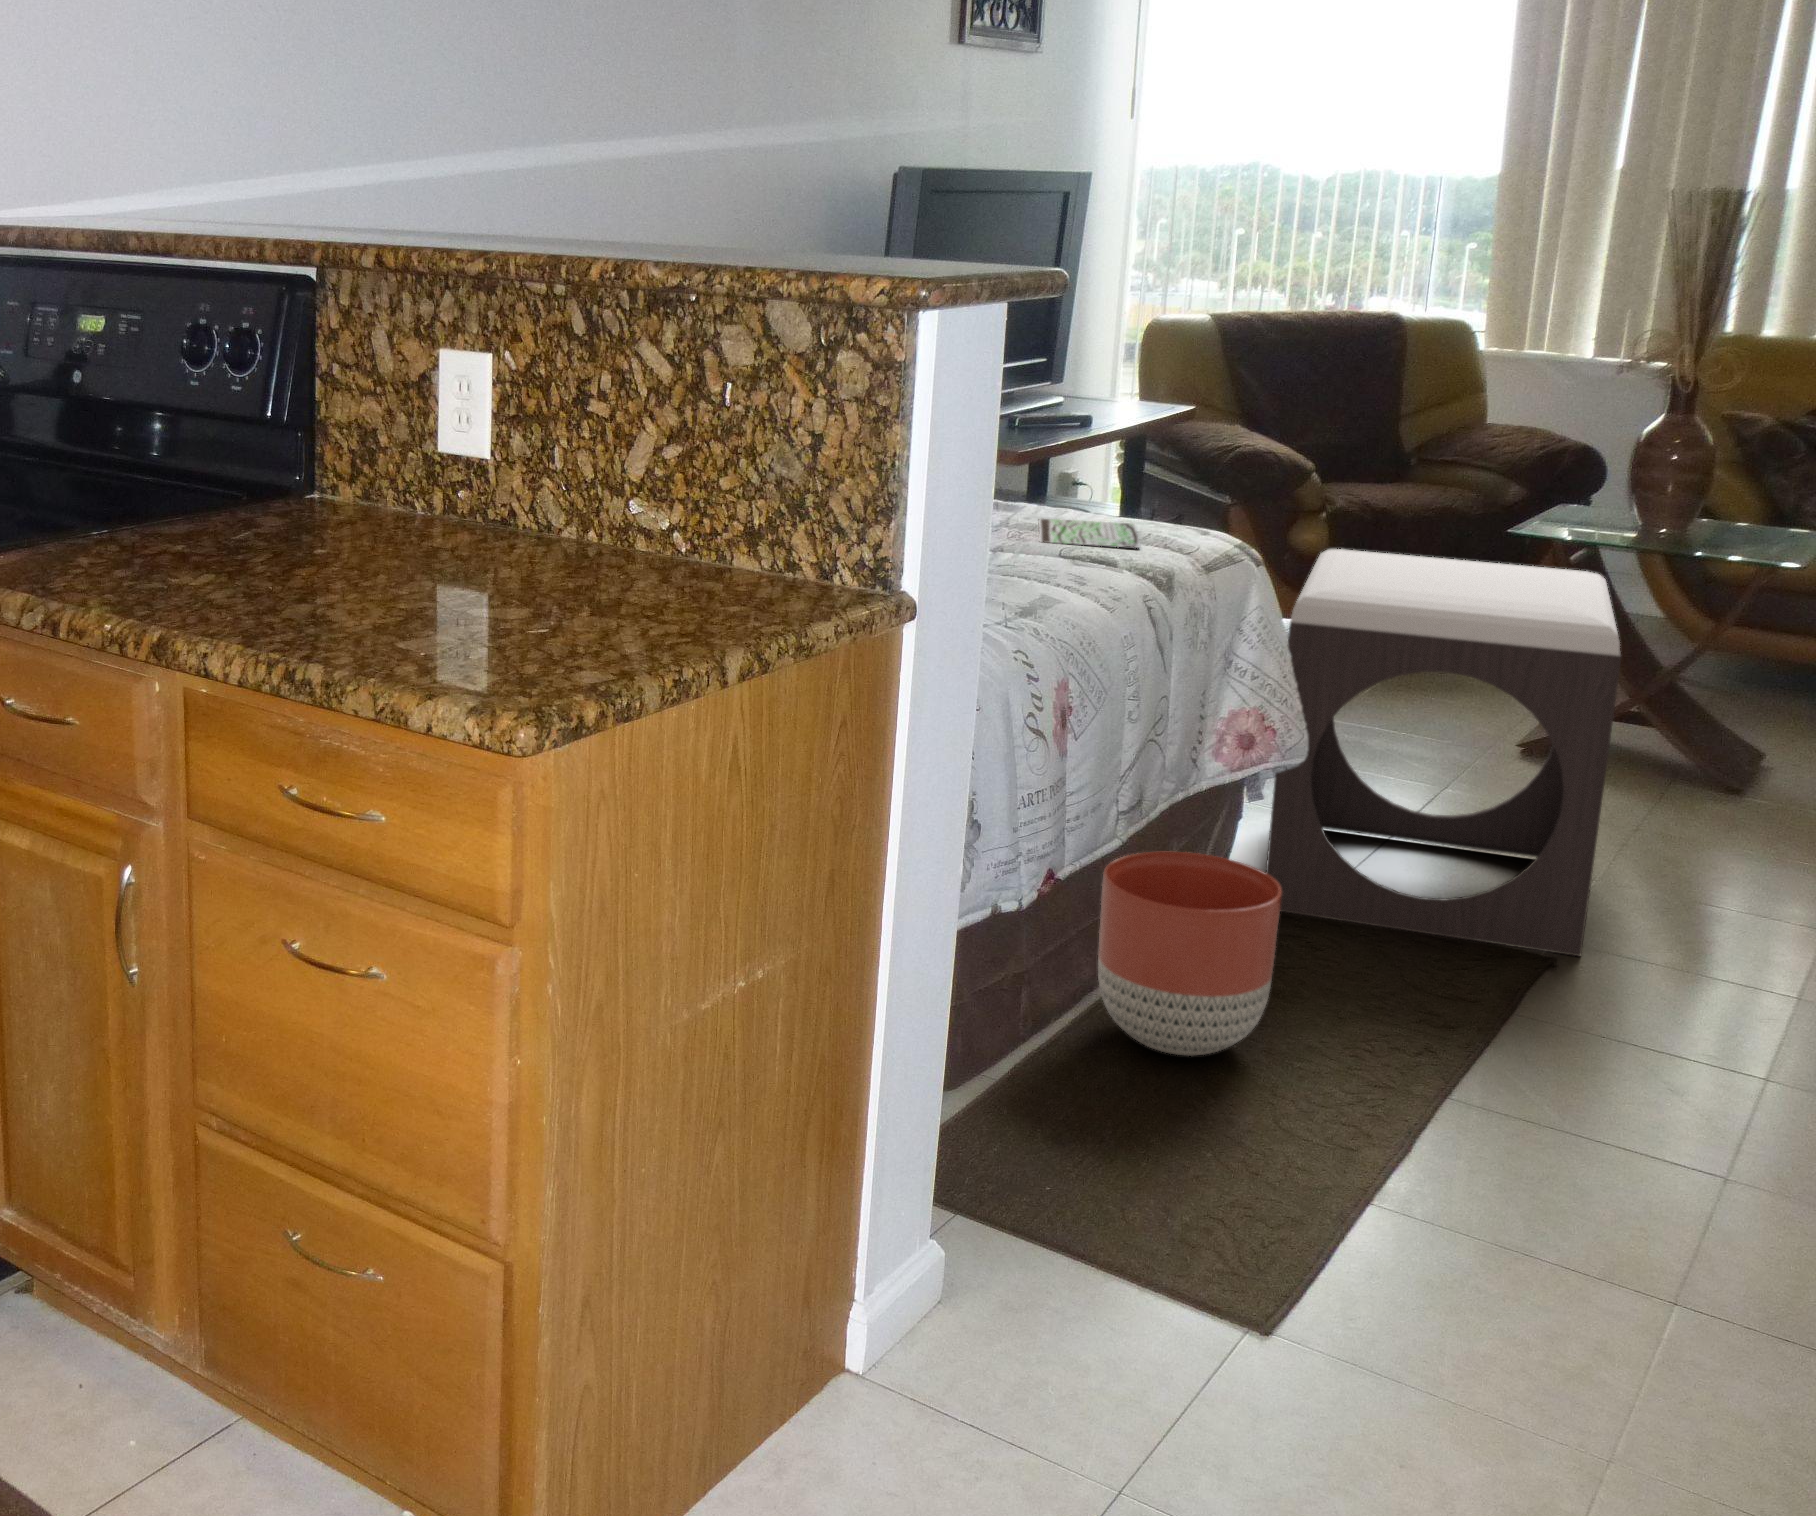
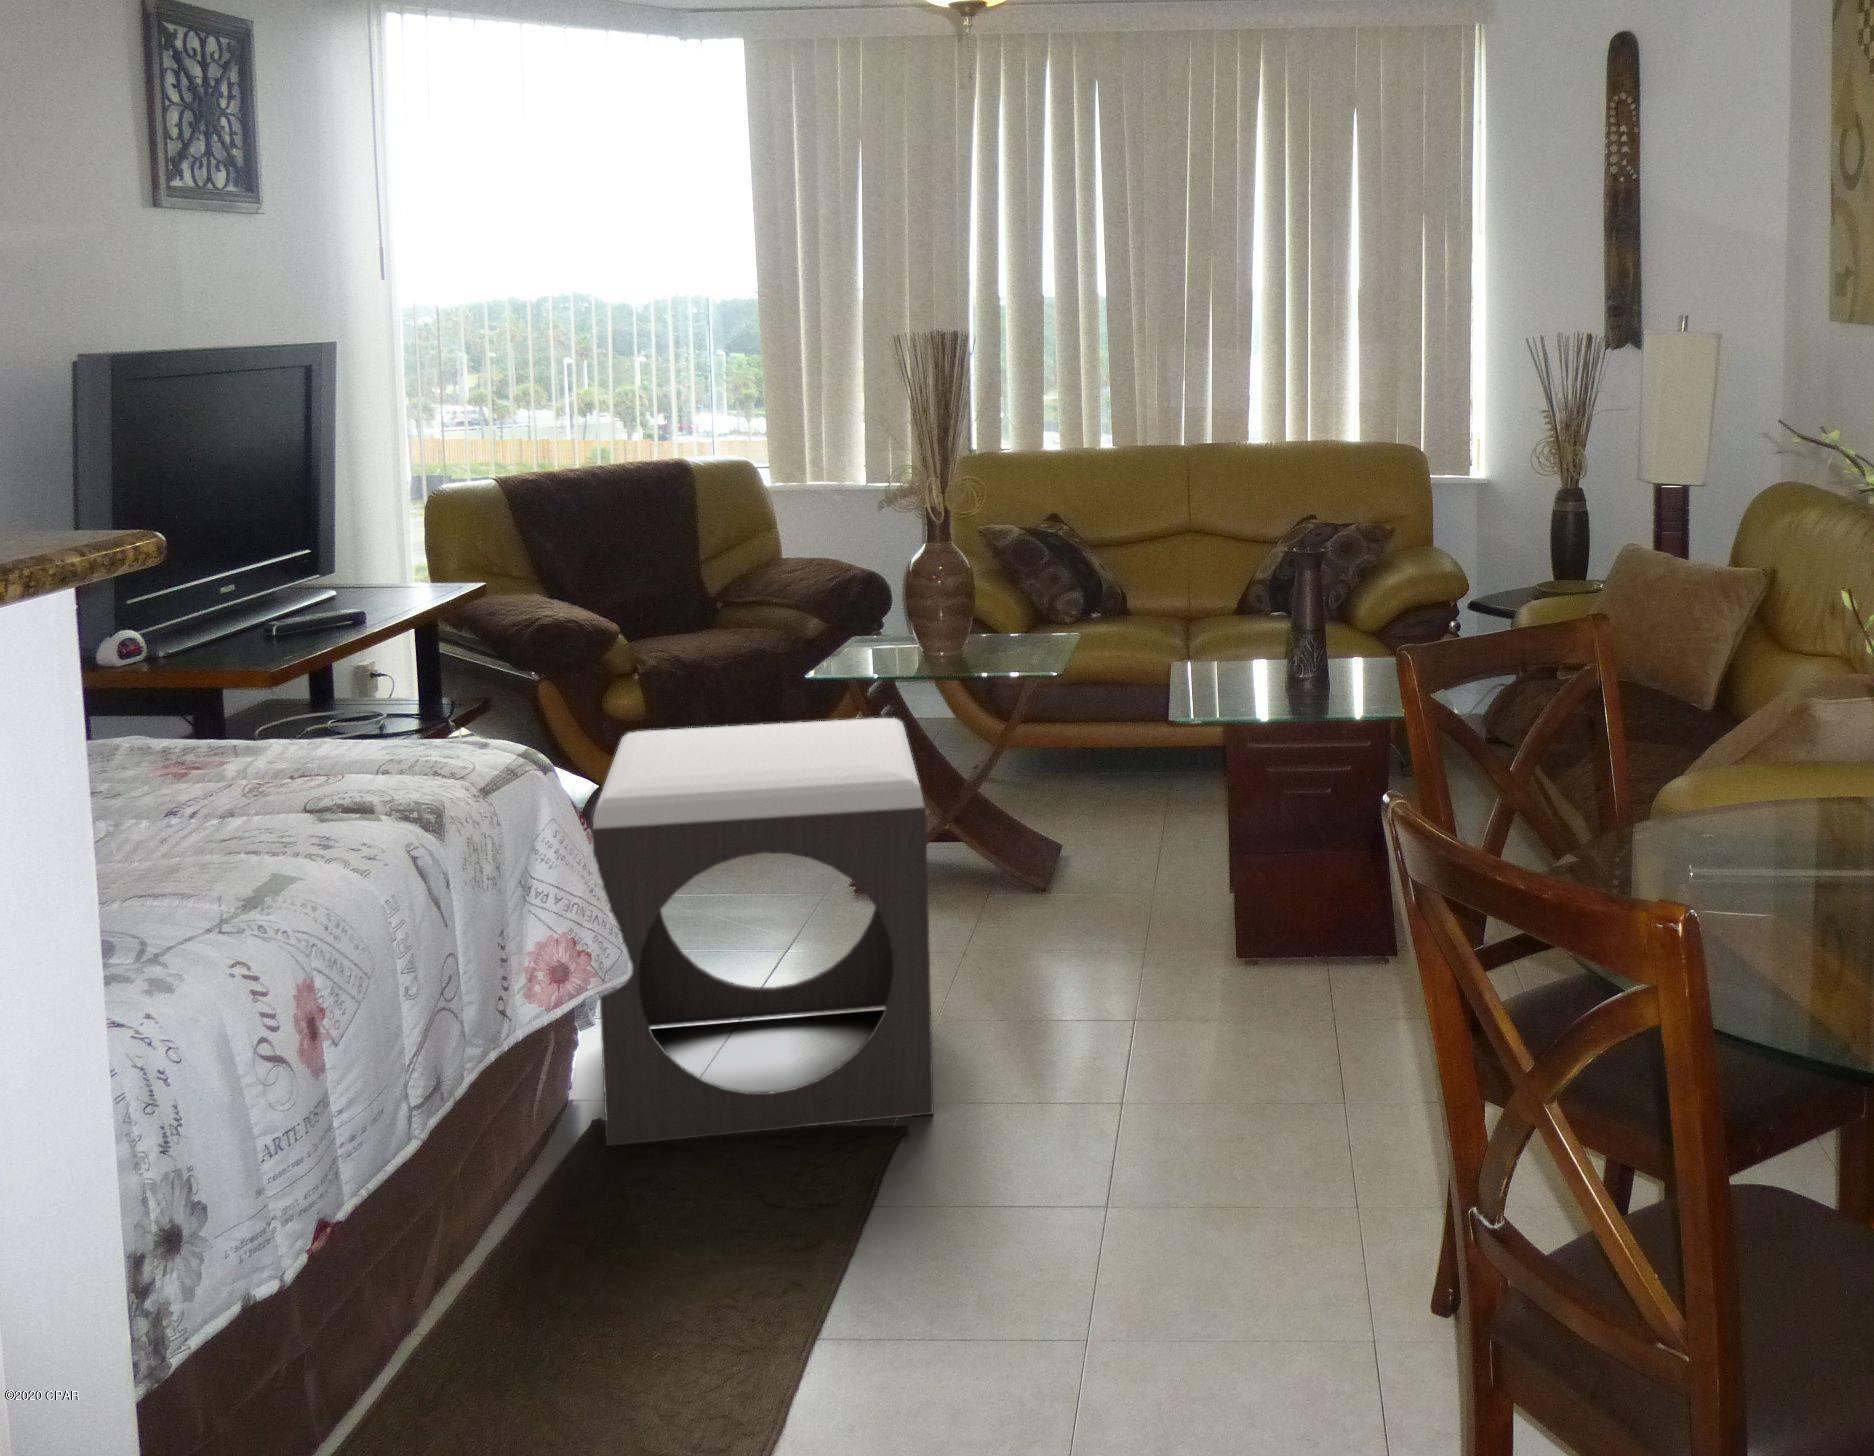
book: present [1039,519,1140,548] -> none [277,749,406,796]
planter: present [1098,851,1282,1056] -> none [399,1127,615,1382]

